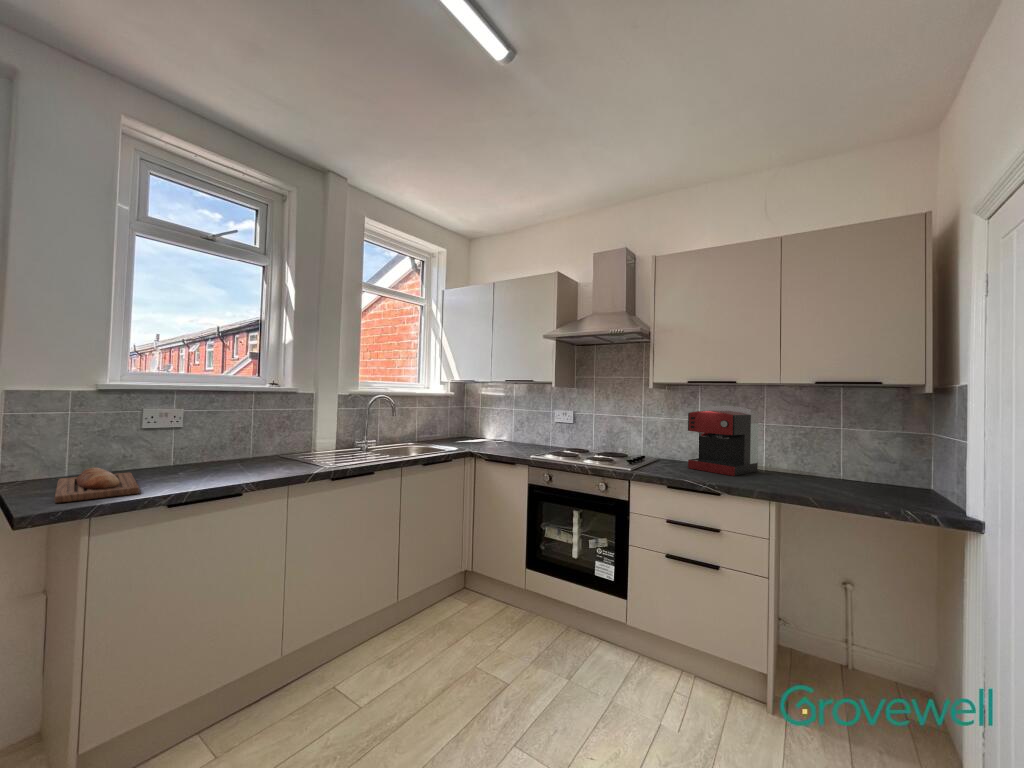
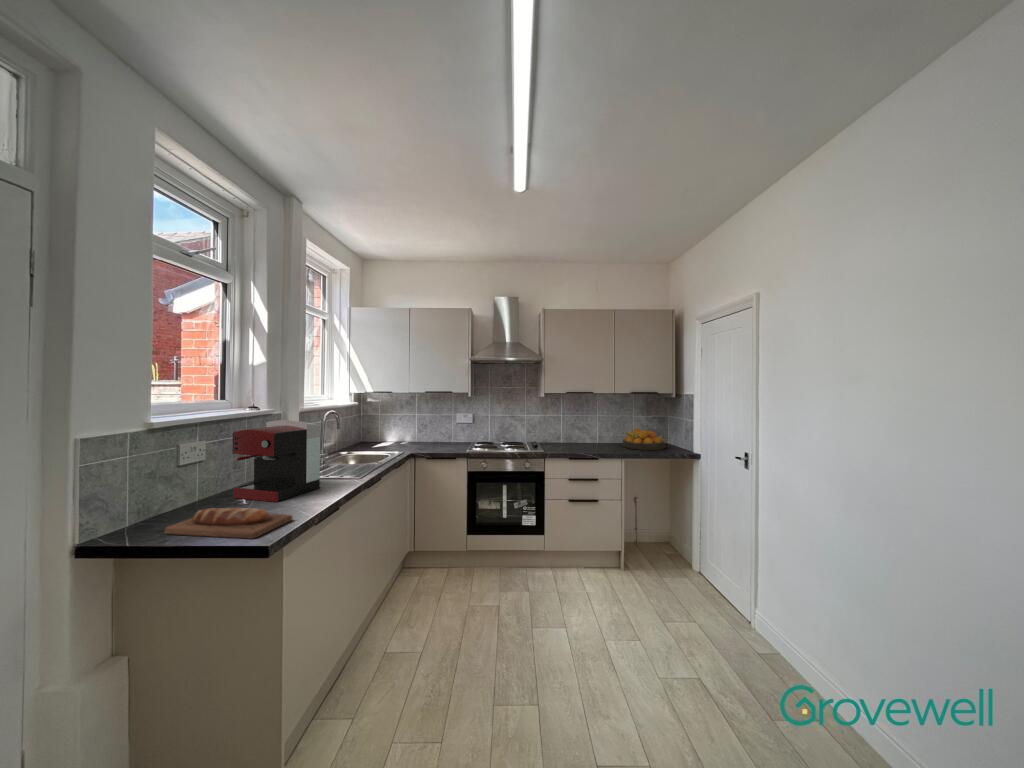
coffee maker: present [688,406,759,476] -> present [232,420,320,502]
fruit bowl: none [798,451,899,499] -> present [623,428,665,450]

